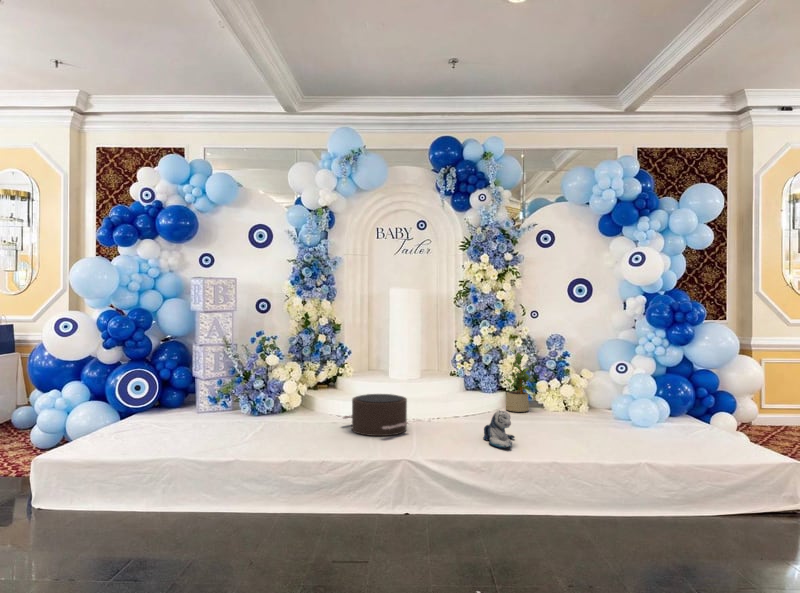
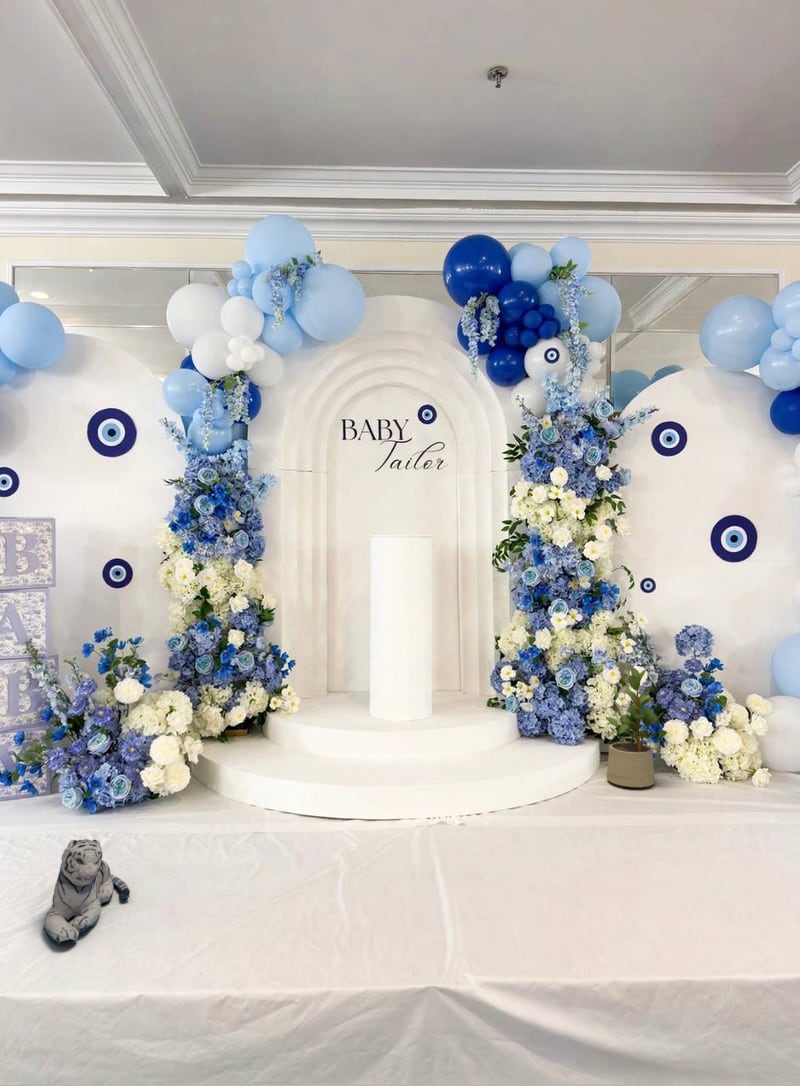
pouf: present [343,394,407,436] -> none [275,769,428,879]
plush toy: present [483,411,515,448] -> present [44,839,130,944]

